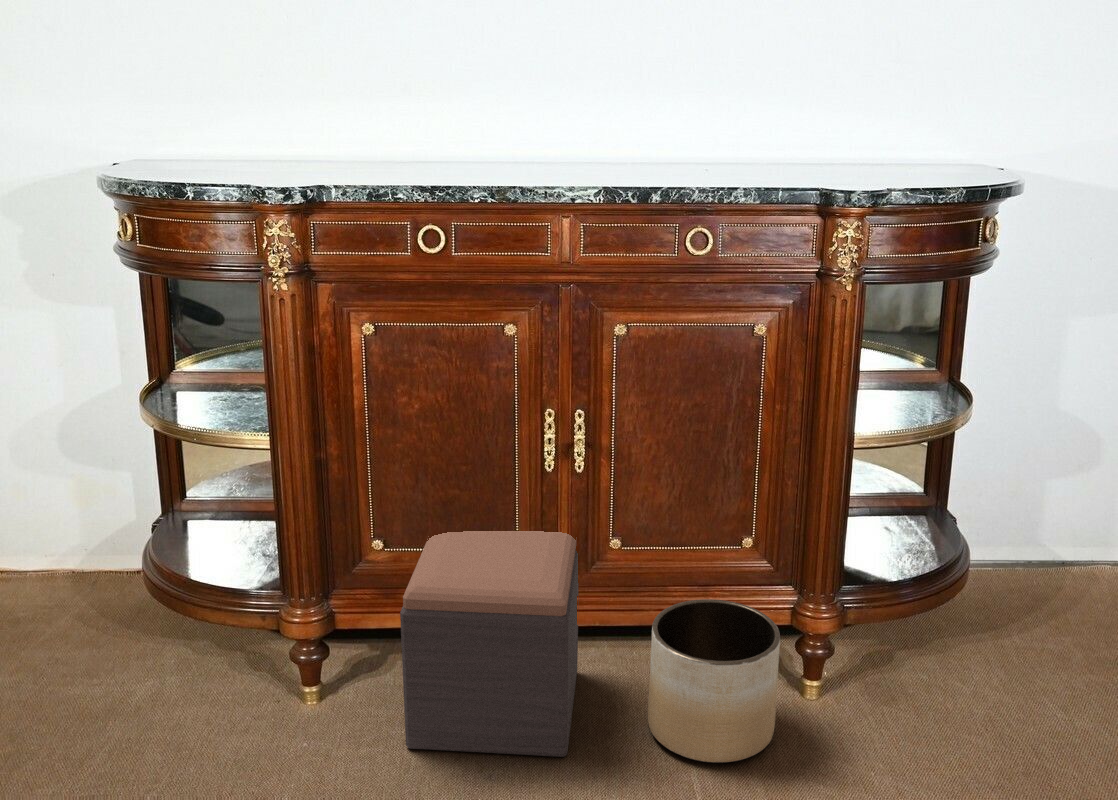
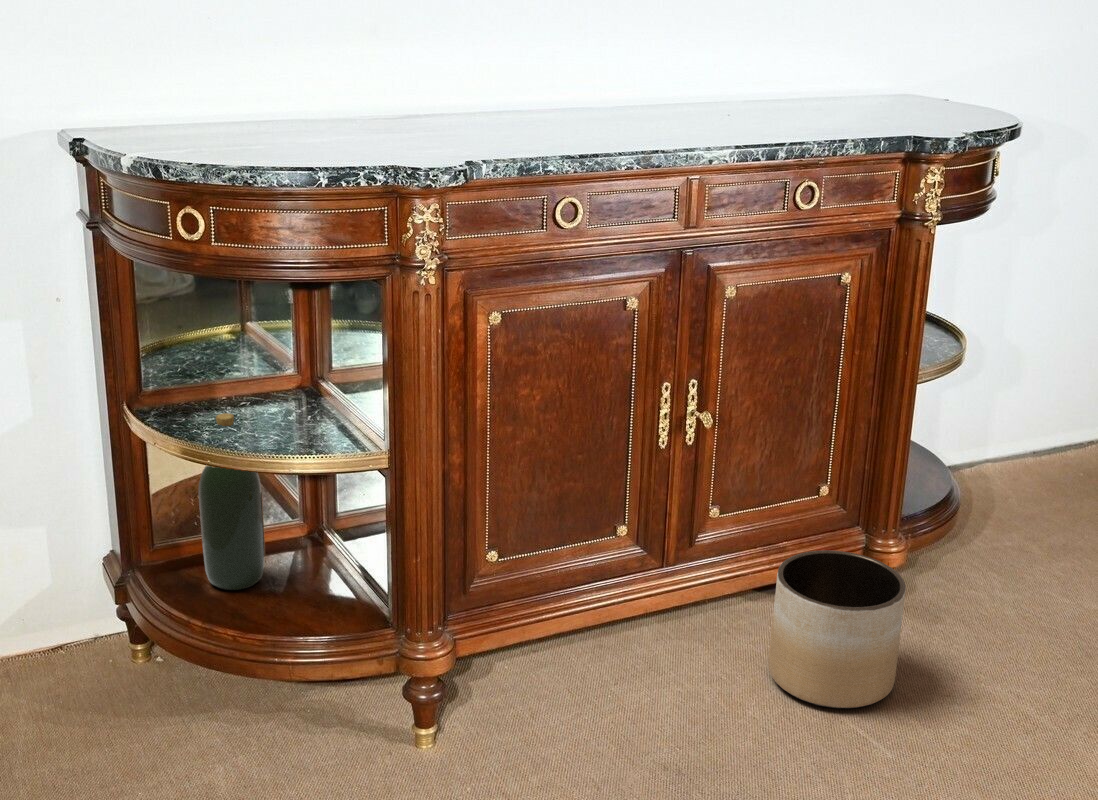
wine bottle: none [189,390,248,539] -> present [199,413,265,590]
footstool: present [400,531,579,757] -> none [523,508,745,766]

